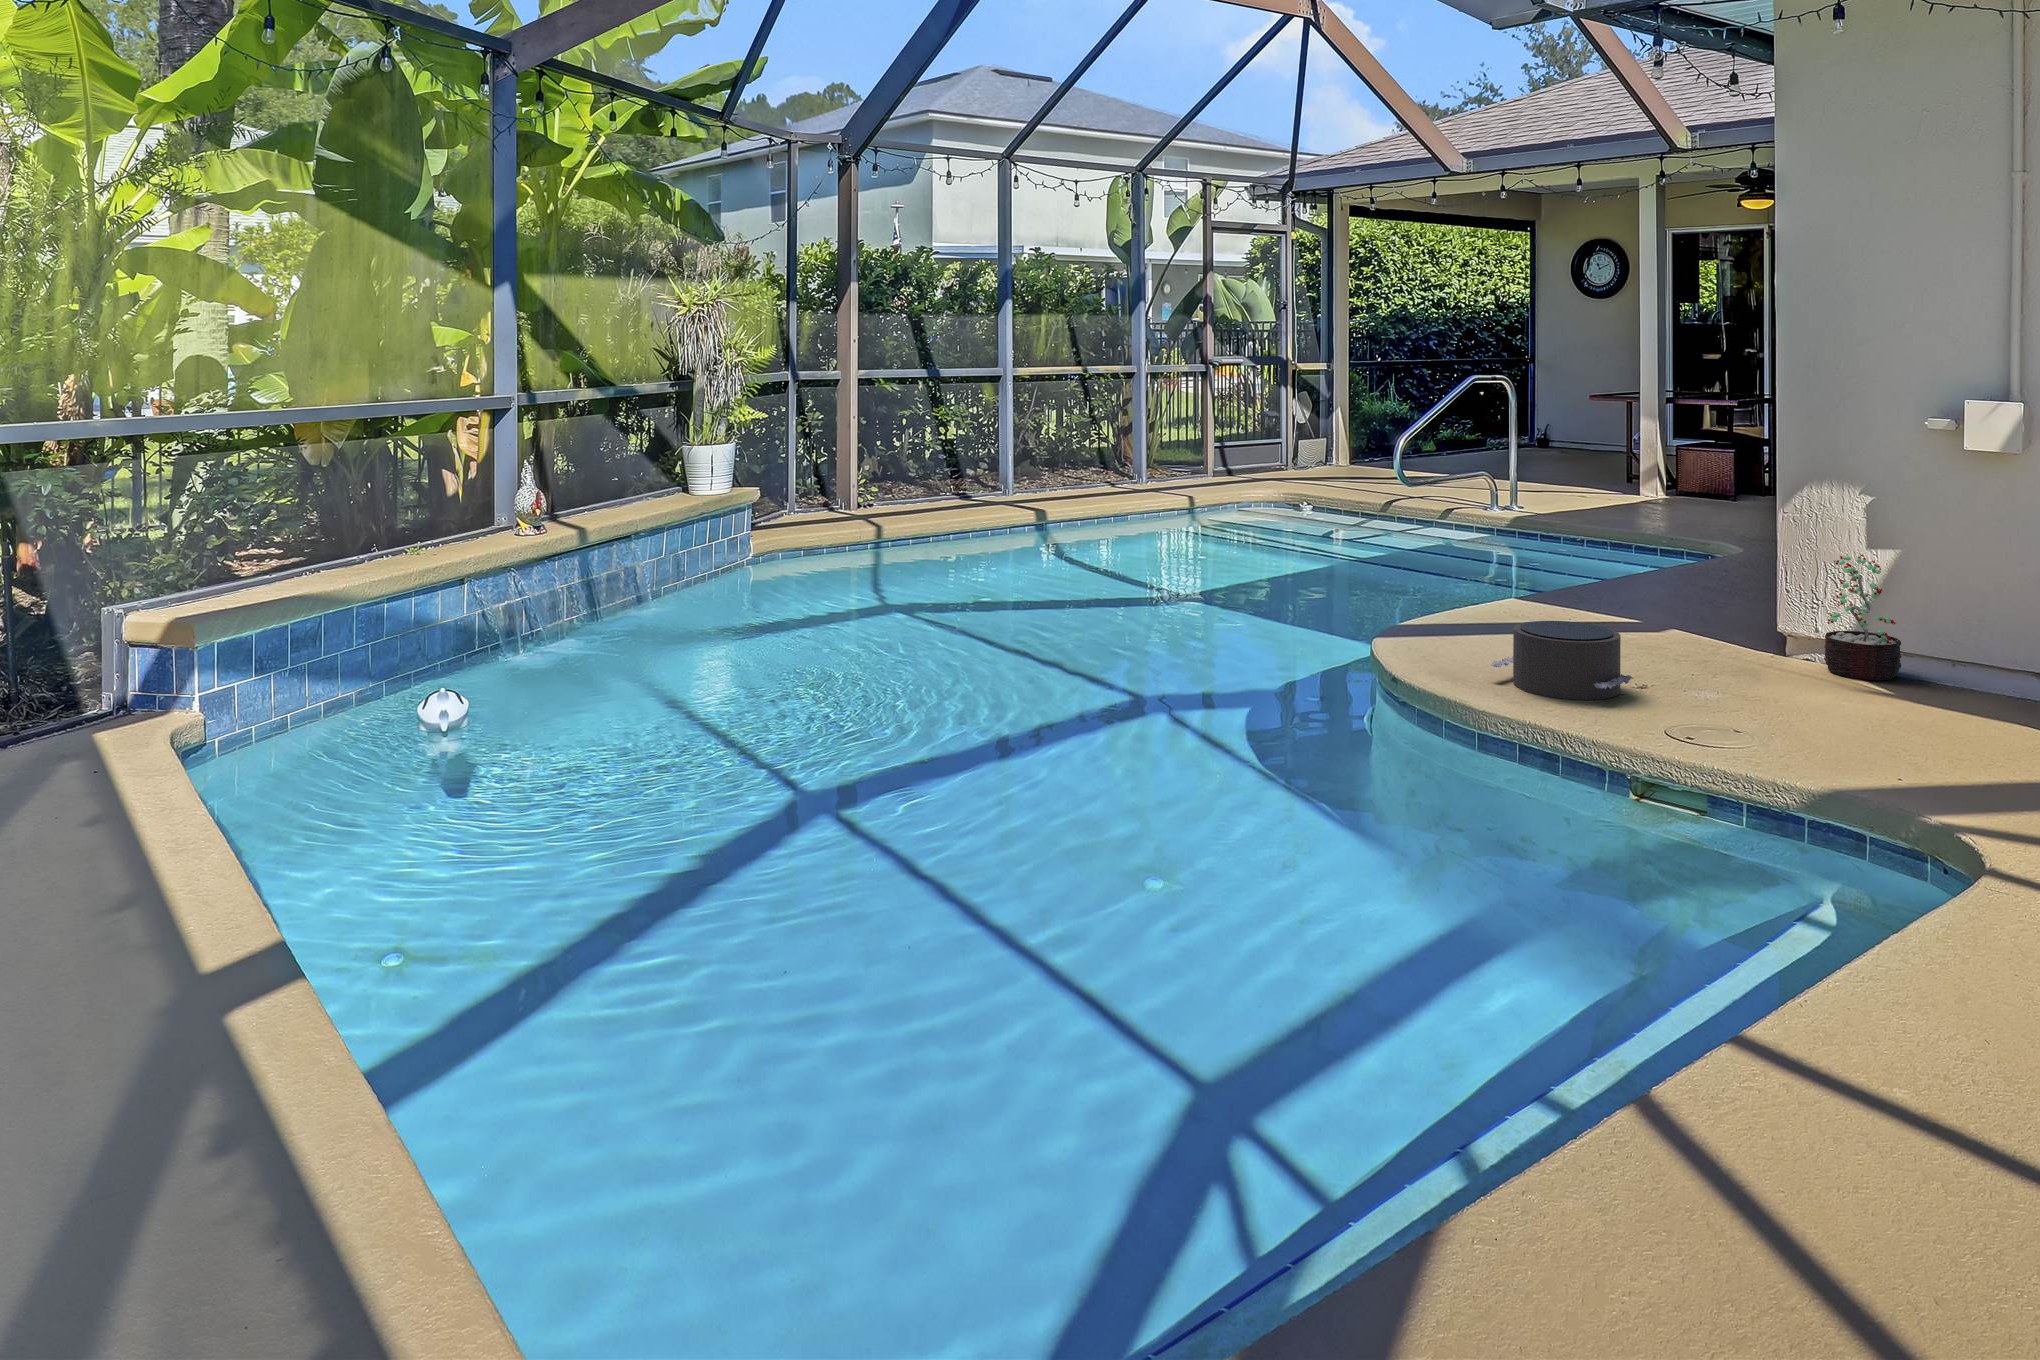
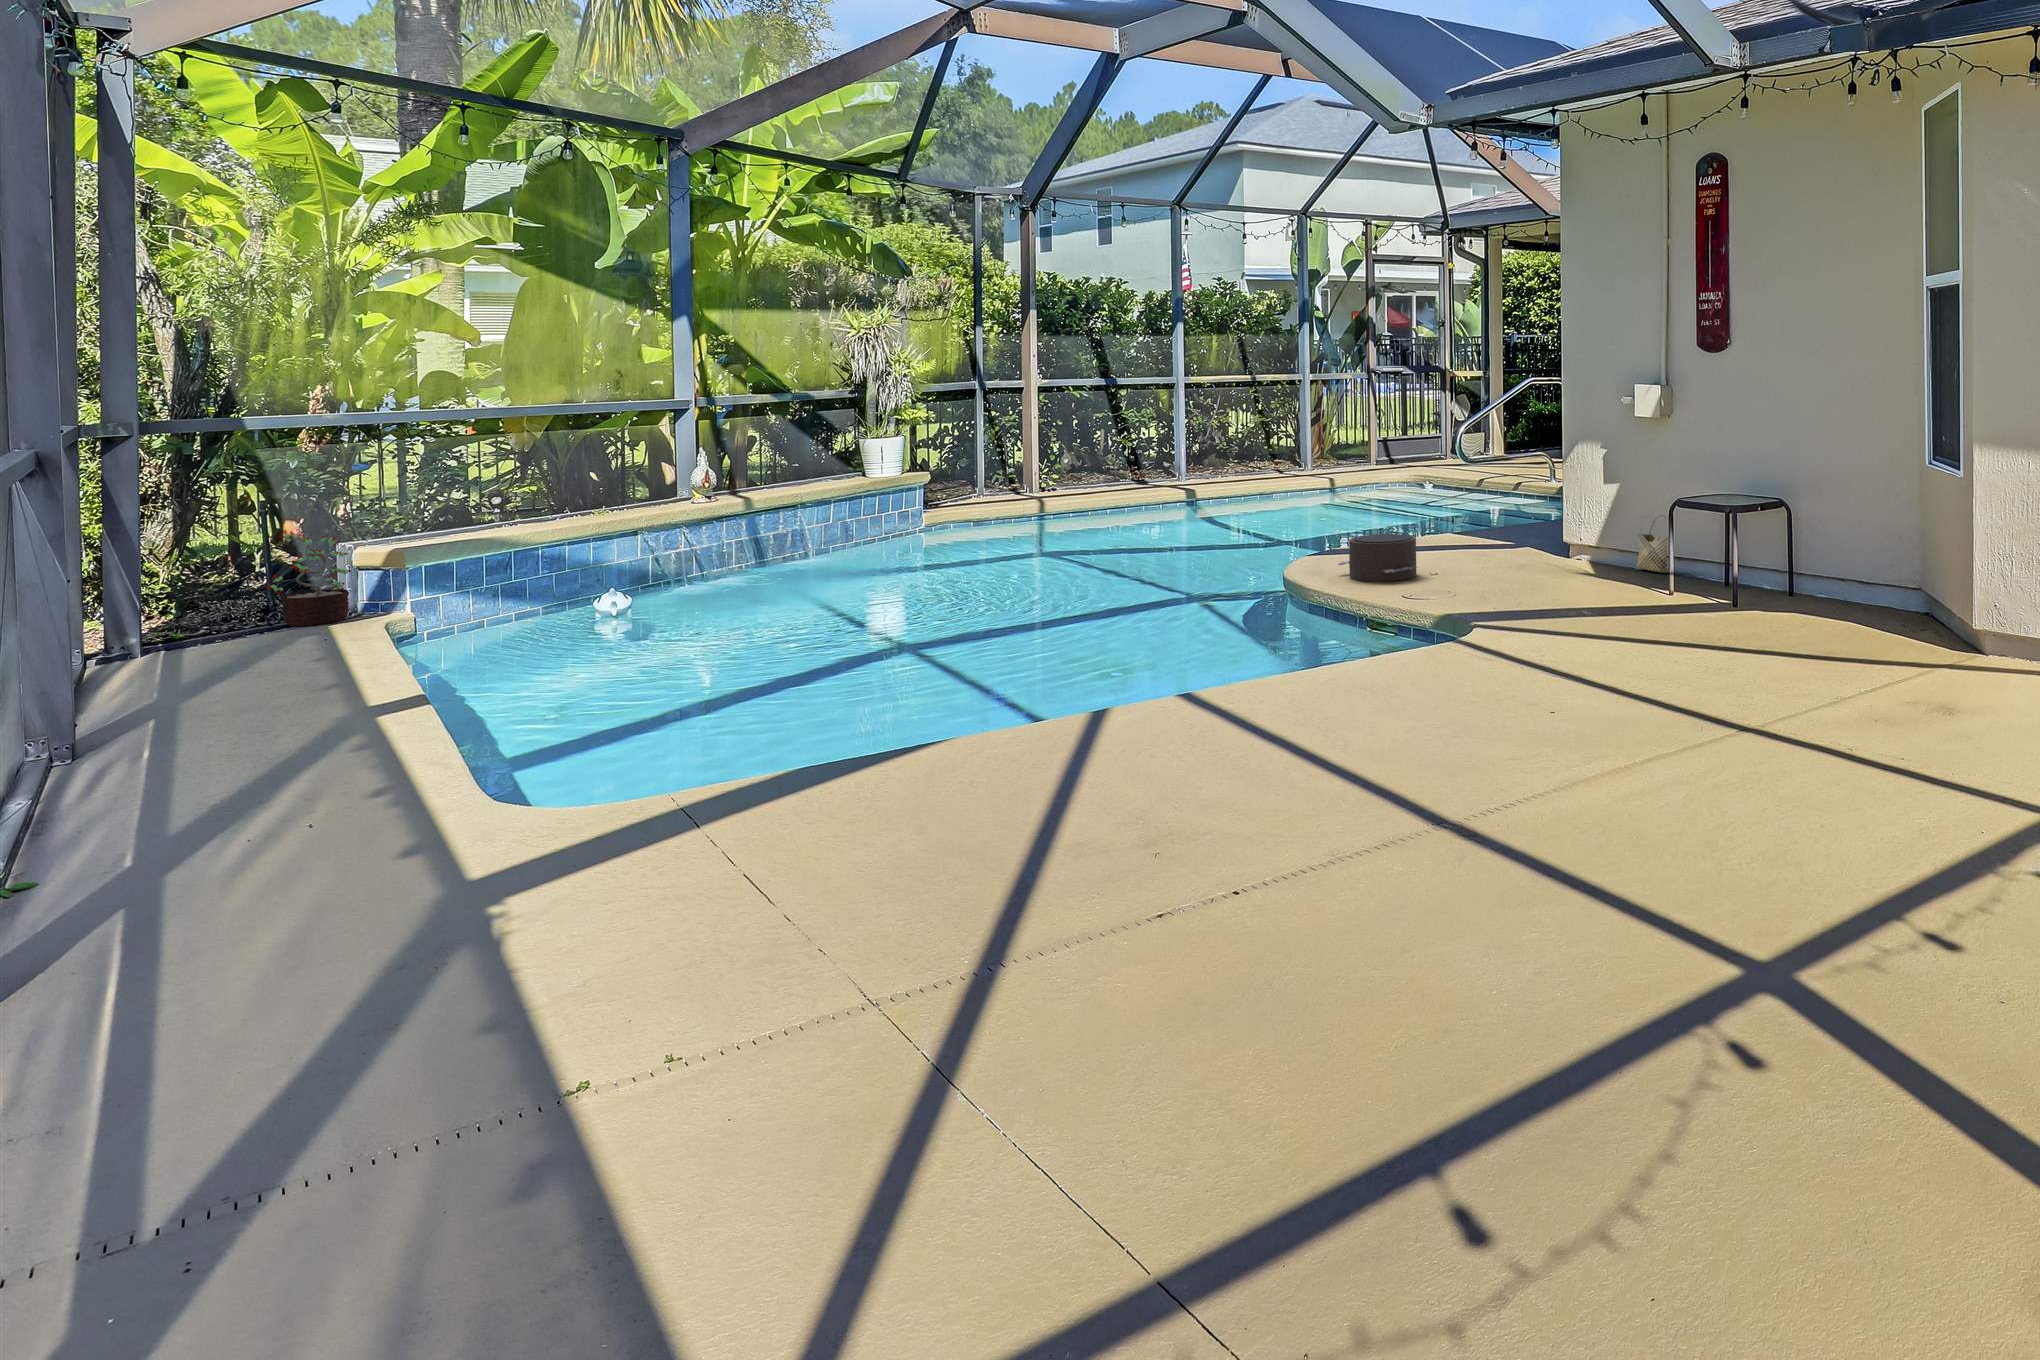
decorative plant: present [1824,554,1902,680] -> present [266,531,351,626]
woven basket: none [1945,606,2020,697] -> present [1637,515,1668,573]

